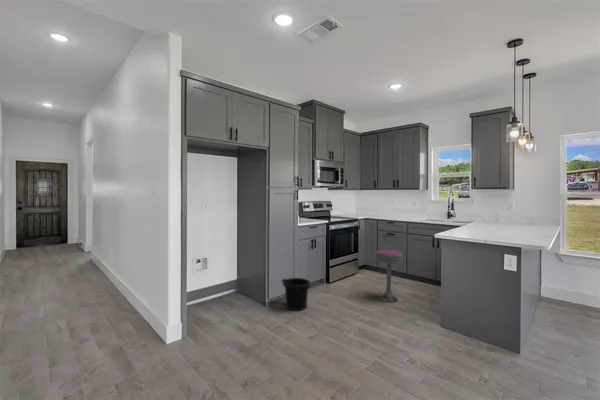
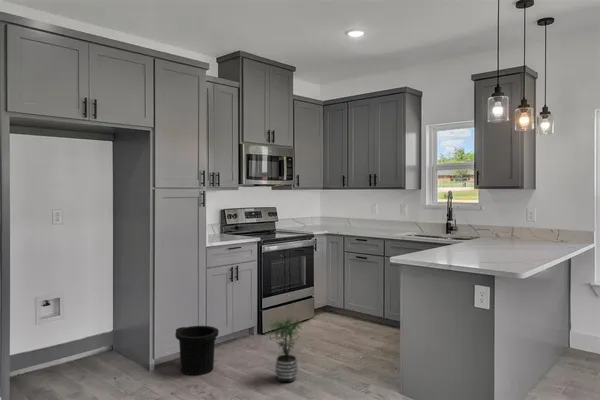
bar stool: present [376,250,403,302] -> none [323,281,362,359]
potted plant: none [344,273,371,317] -> present [266,318,301,382]

